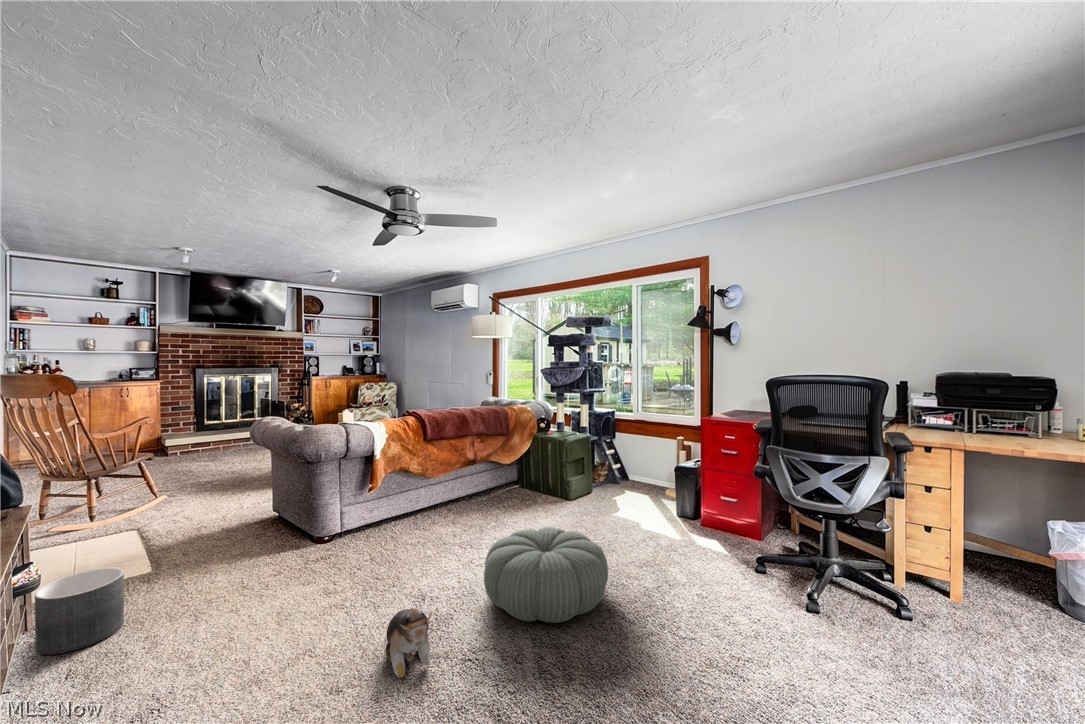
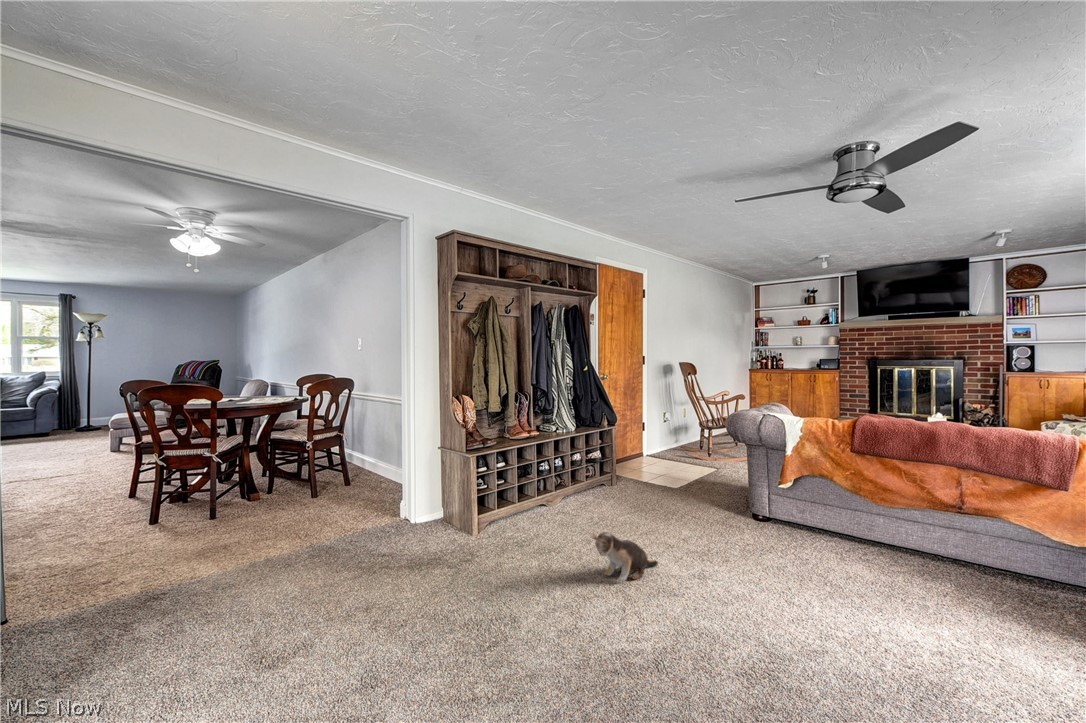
pouf: present [484,527,608,623] -> none [681,551,840,665]
planter: present [34,568,124,655] -> none [596,466,627,500]

